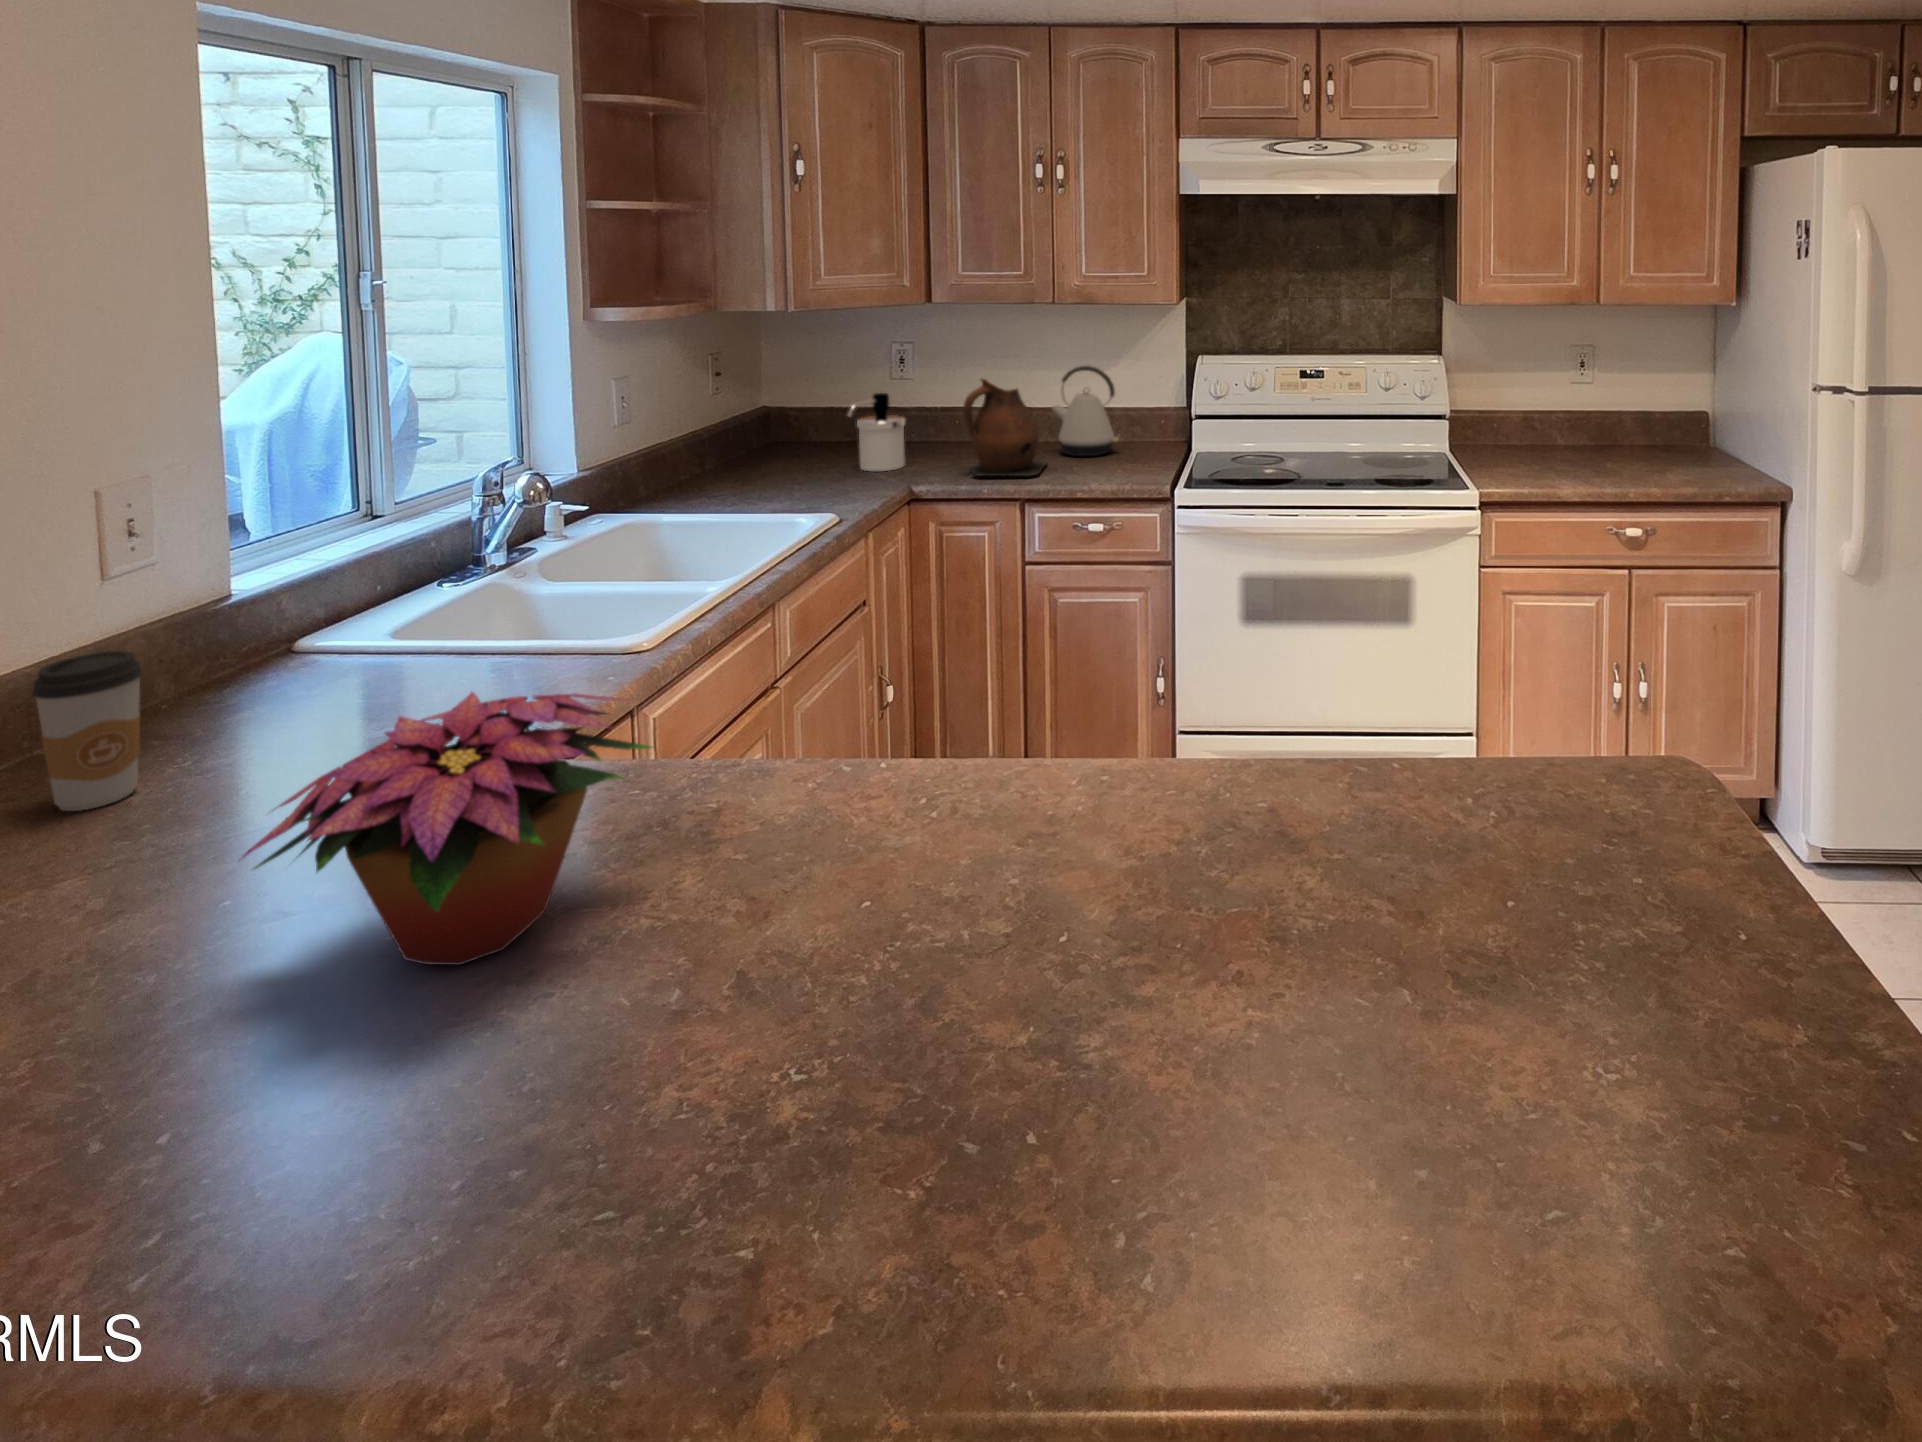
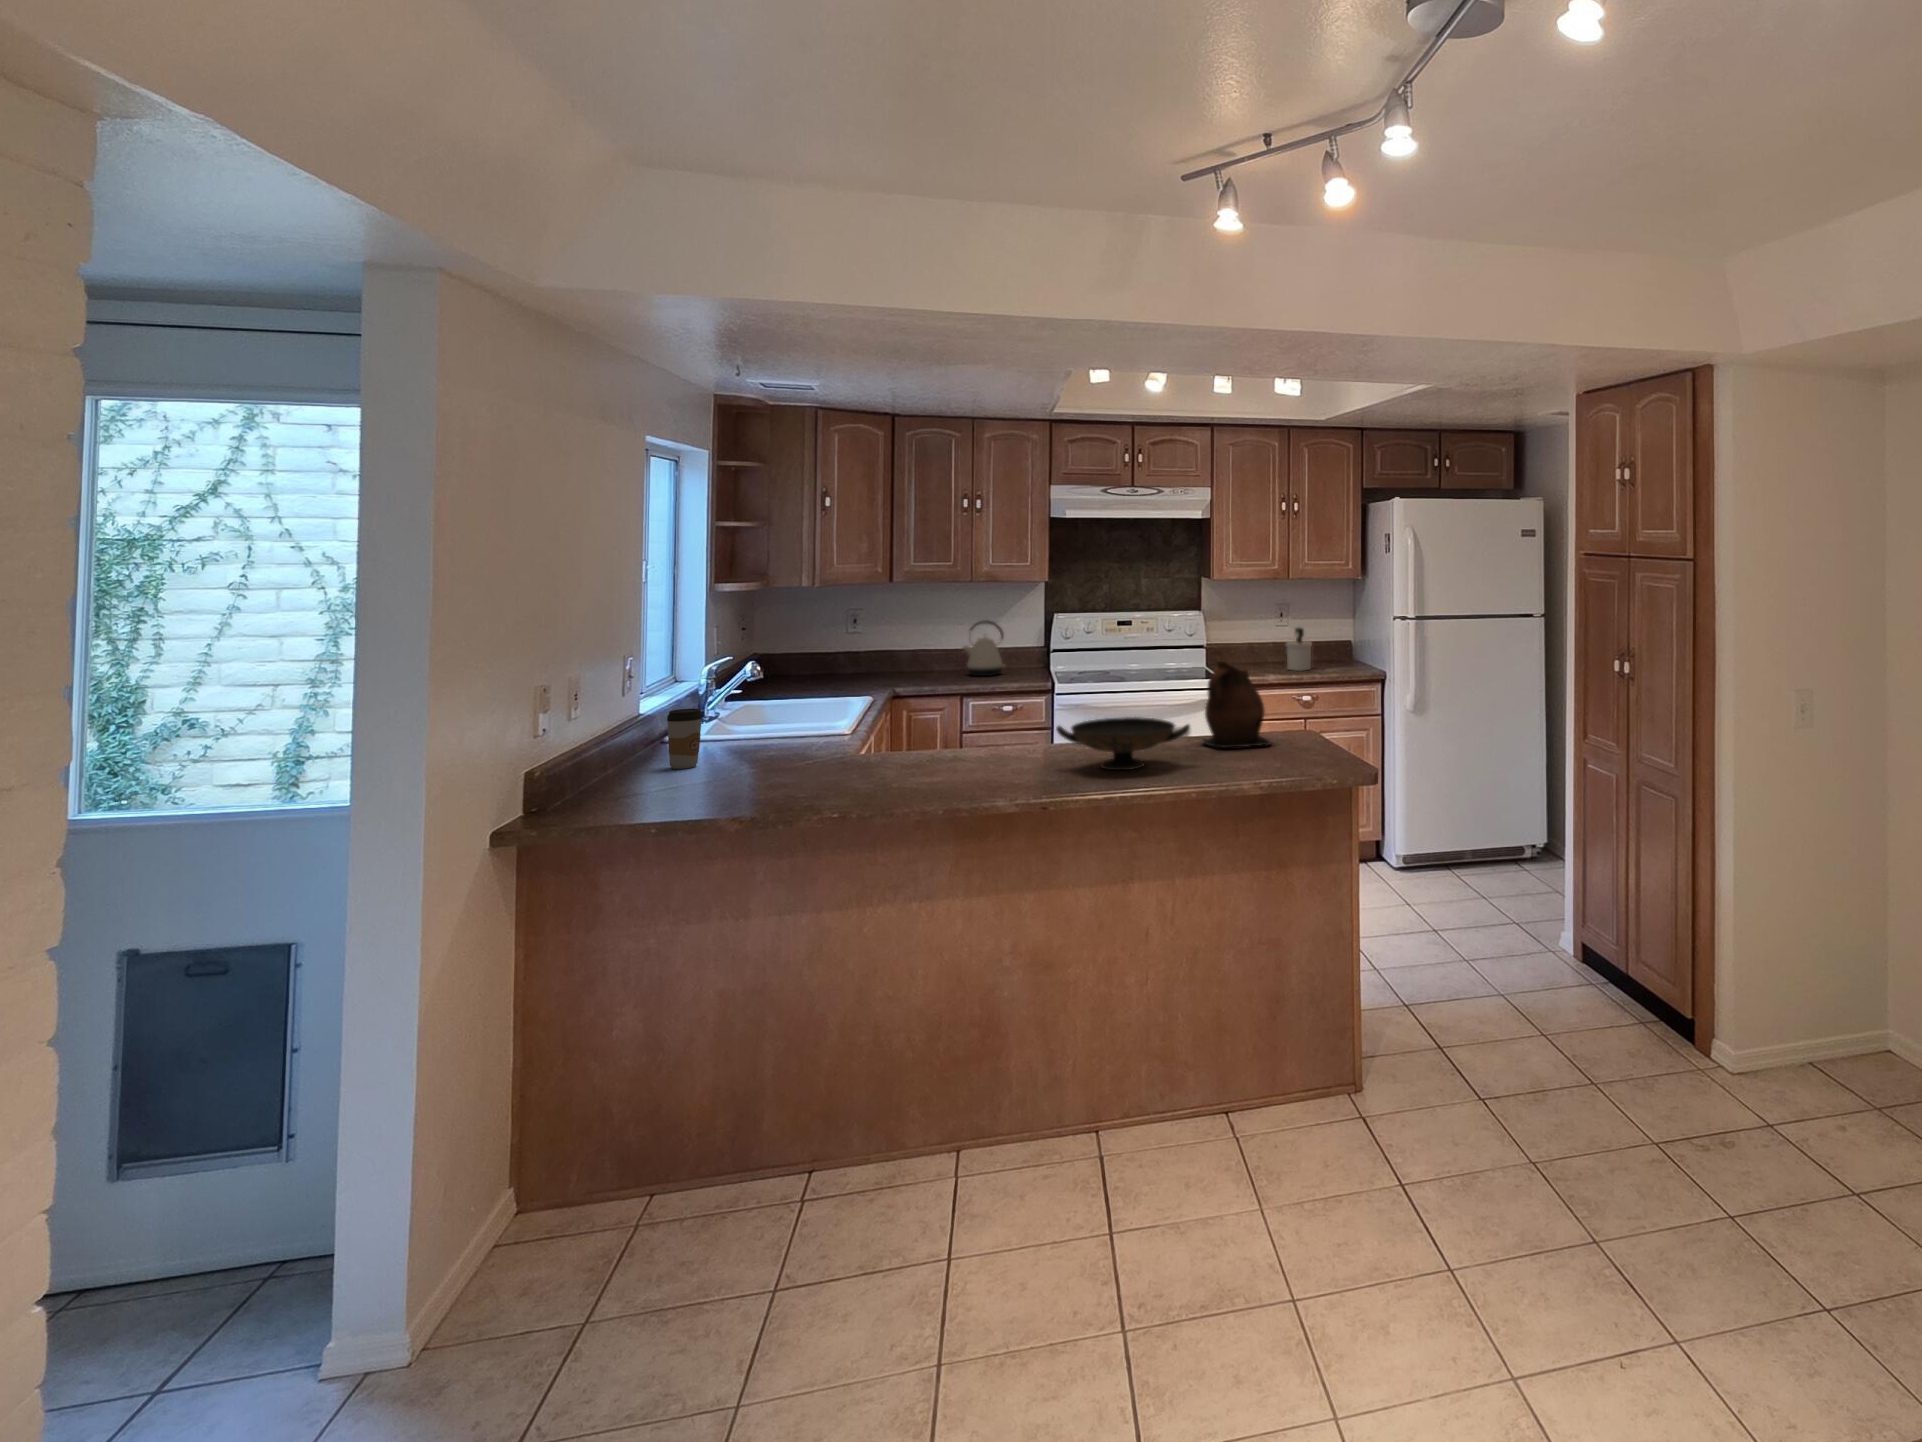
ceramic pitcher: present [963,379,1047,476] -> present [1203,661,1271,748]
soap dispenser: present [848,393,905,471] -> present [1287,628,1312,671]
flower arrangement: present [239,692,651,965] -> none [843,689,966,773]
decorative bowl: none [838,819,1306,1112] -> present [1056,717,1190,770]

